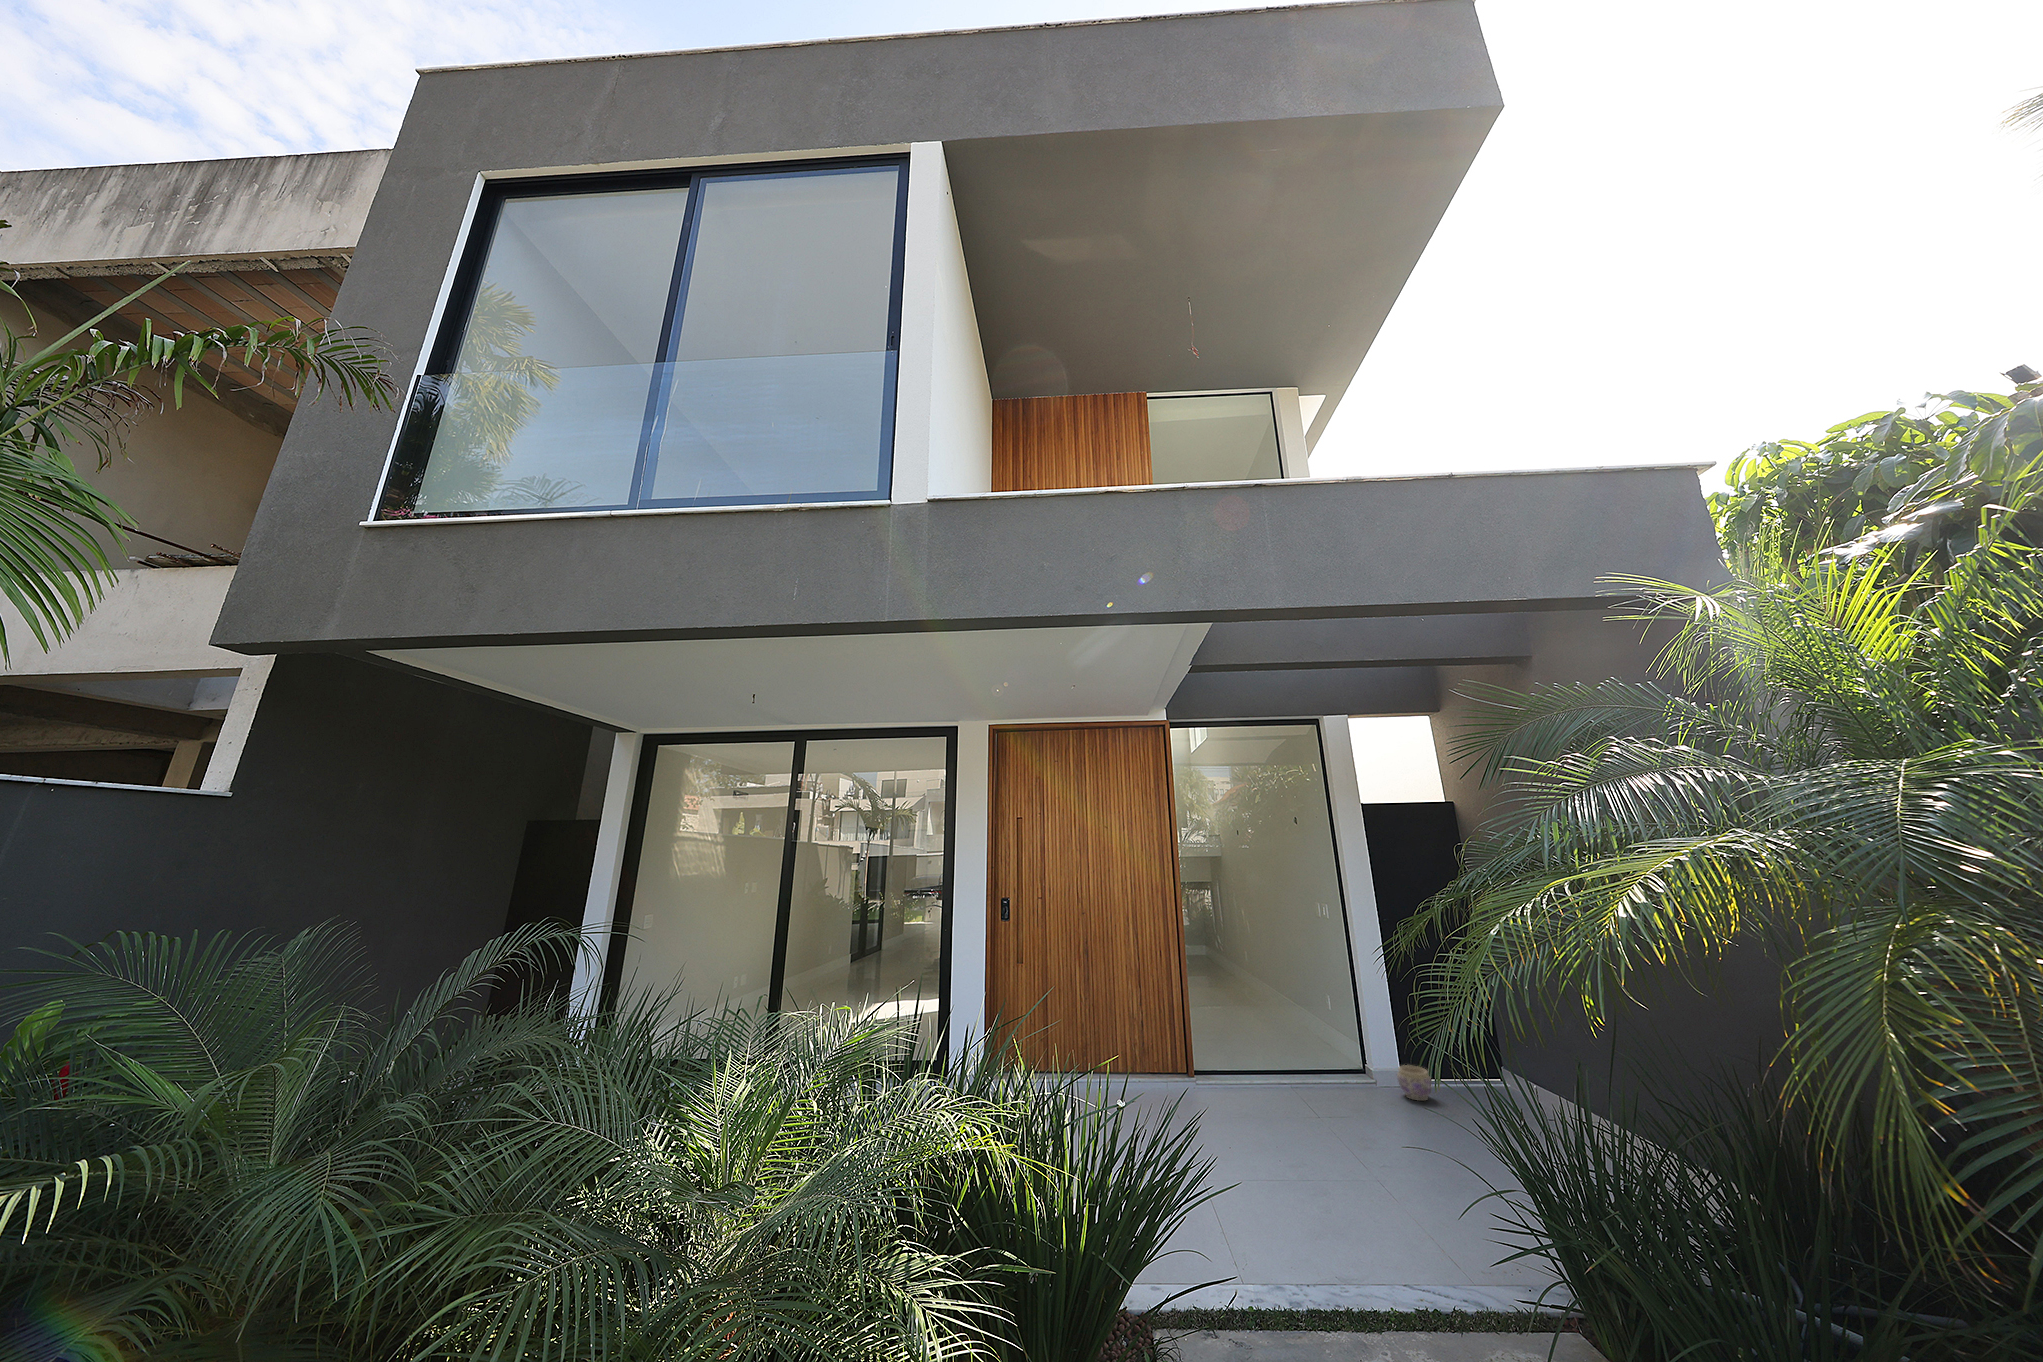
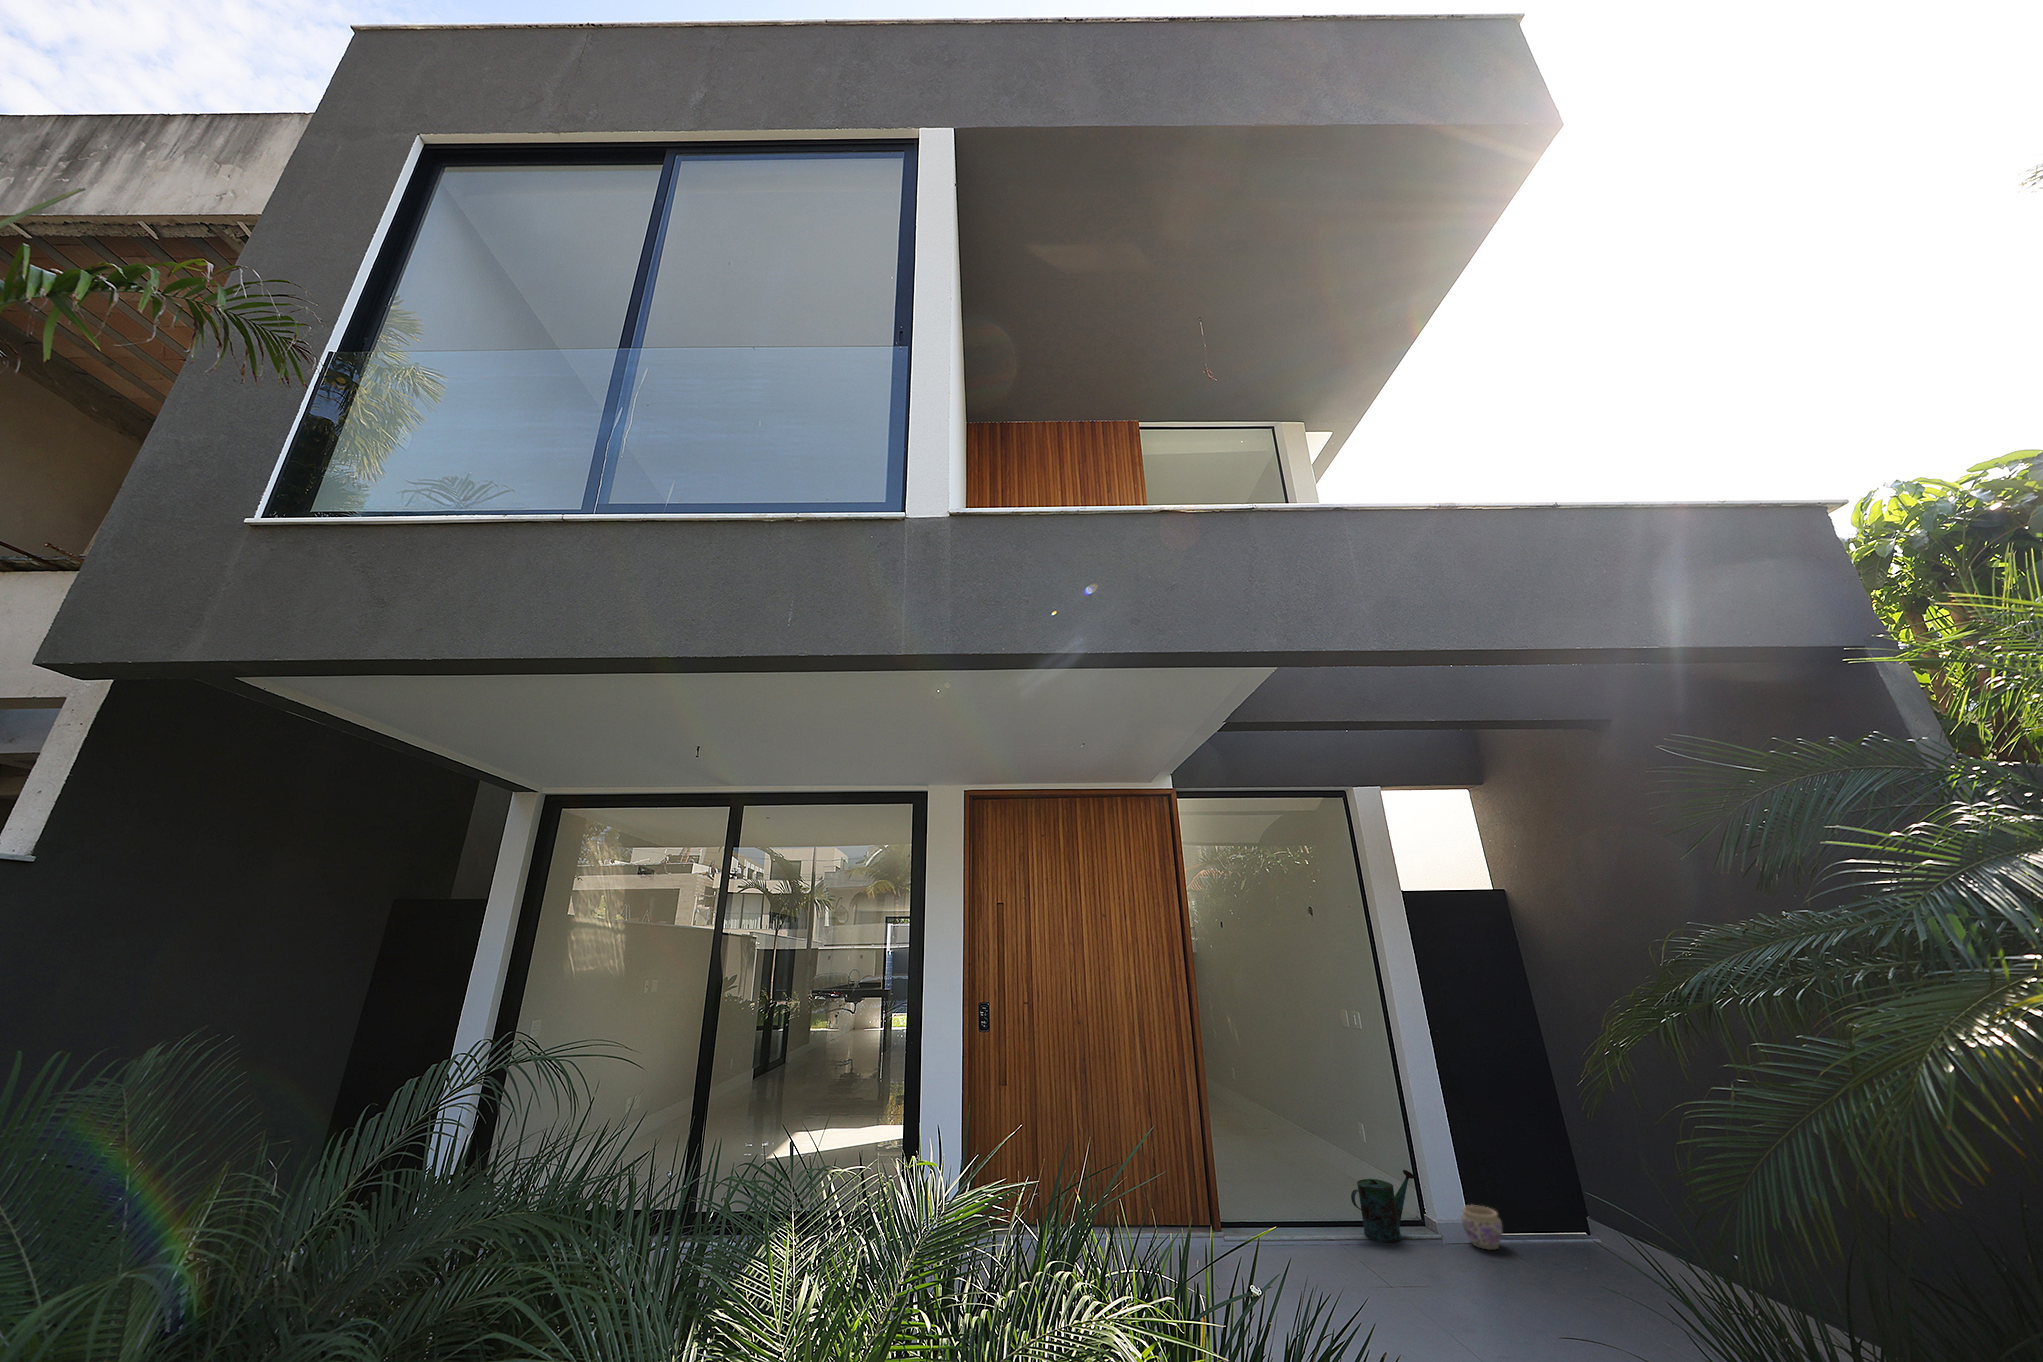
watering can: none [1303,1036,1360,1094] -> present [1351,1170,1415,1242]

